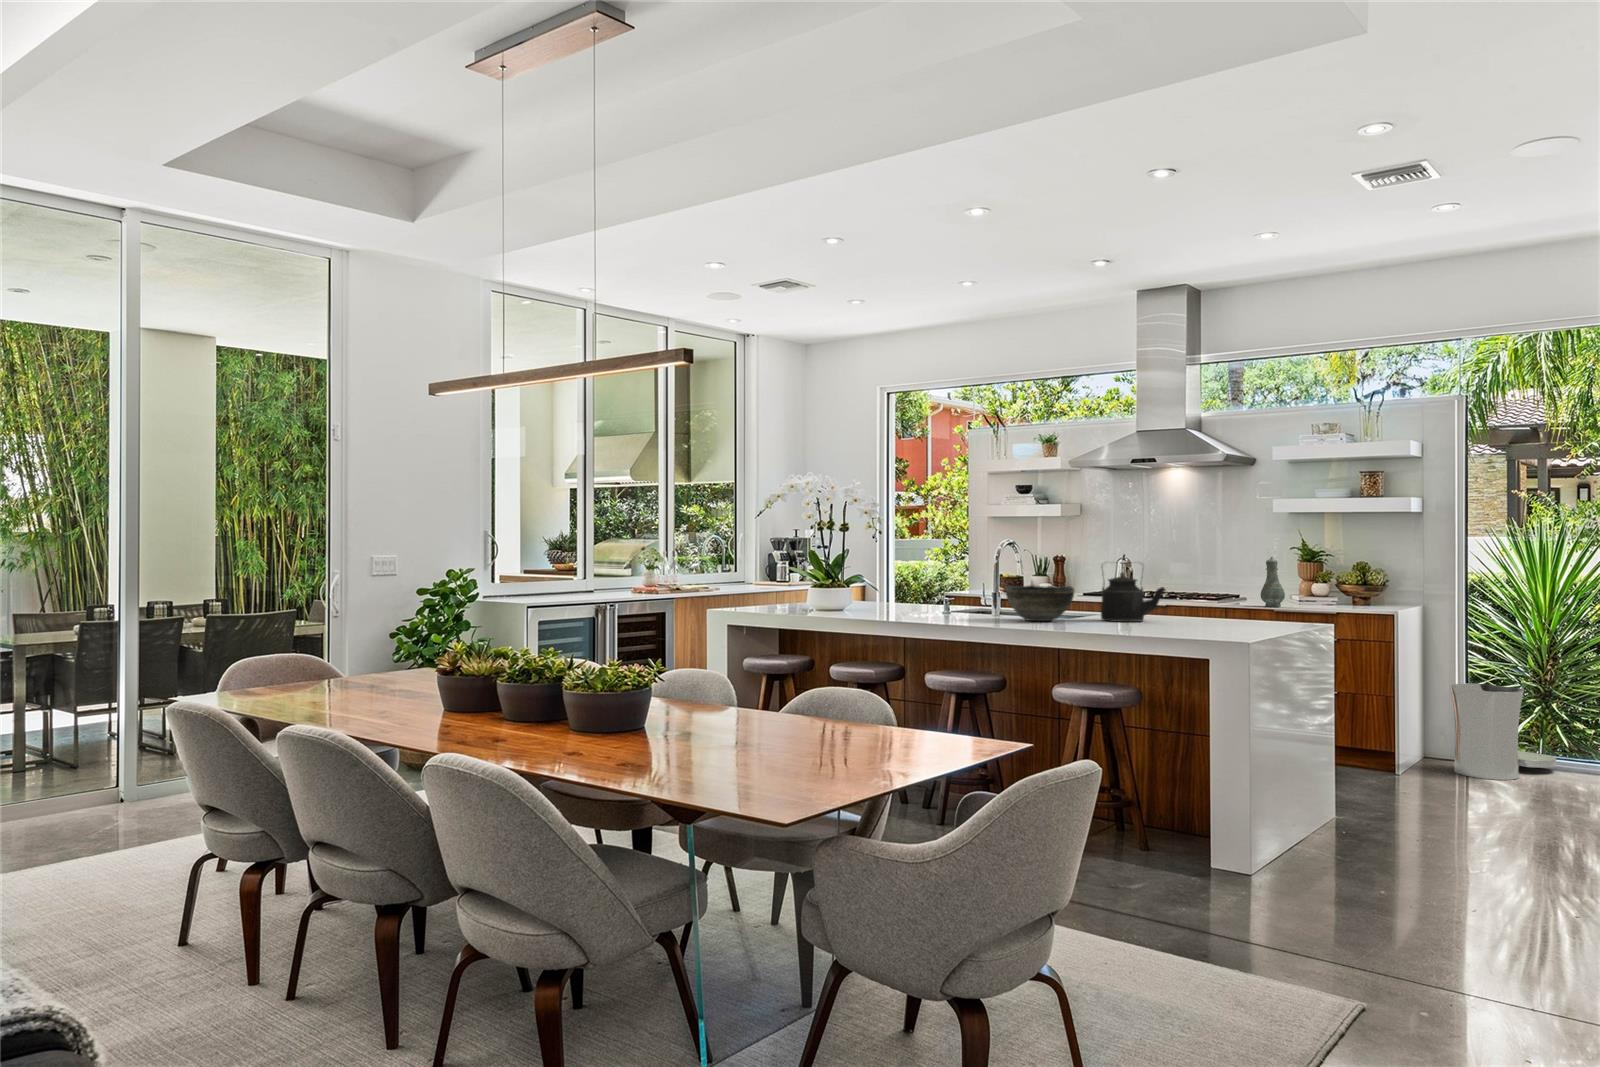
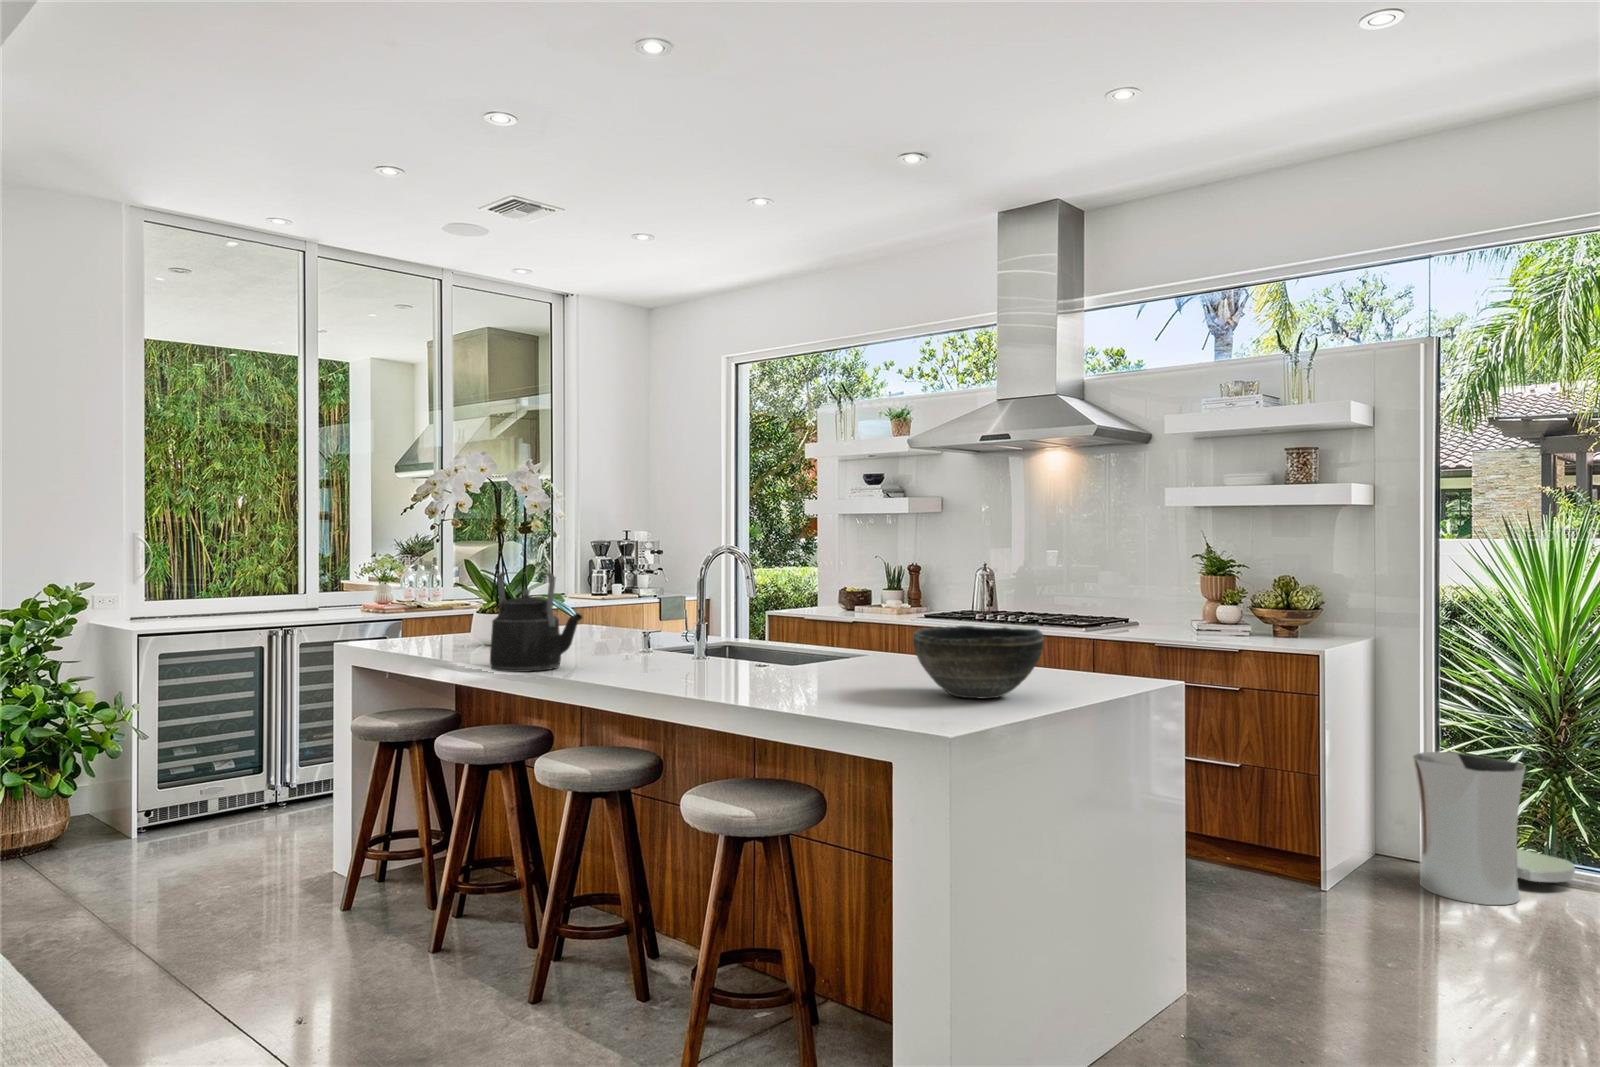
vase: present [1261,557,1285,607] -> none [1141,566,1175,637]
kettle: present [1101,567,1165,622] -> present [490,572,582,672]
bowl: present [1006,585,1074,621] -> present [913,626,1044,698]

